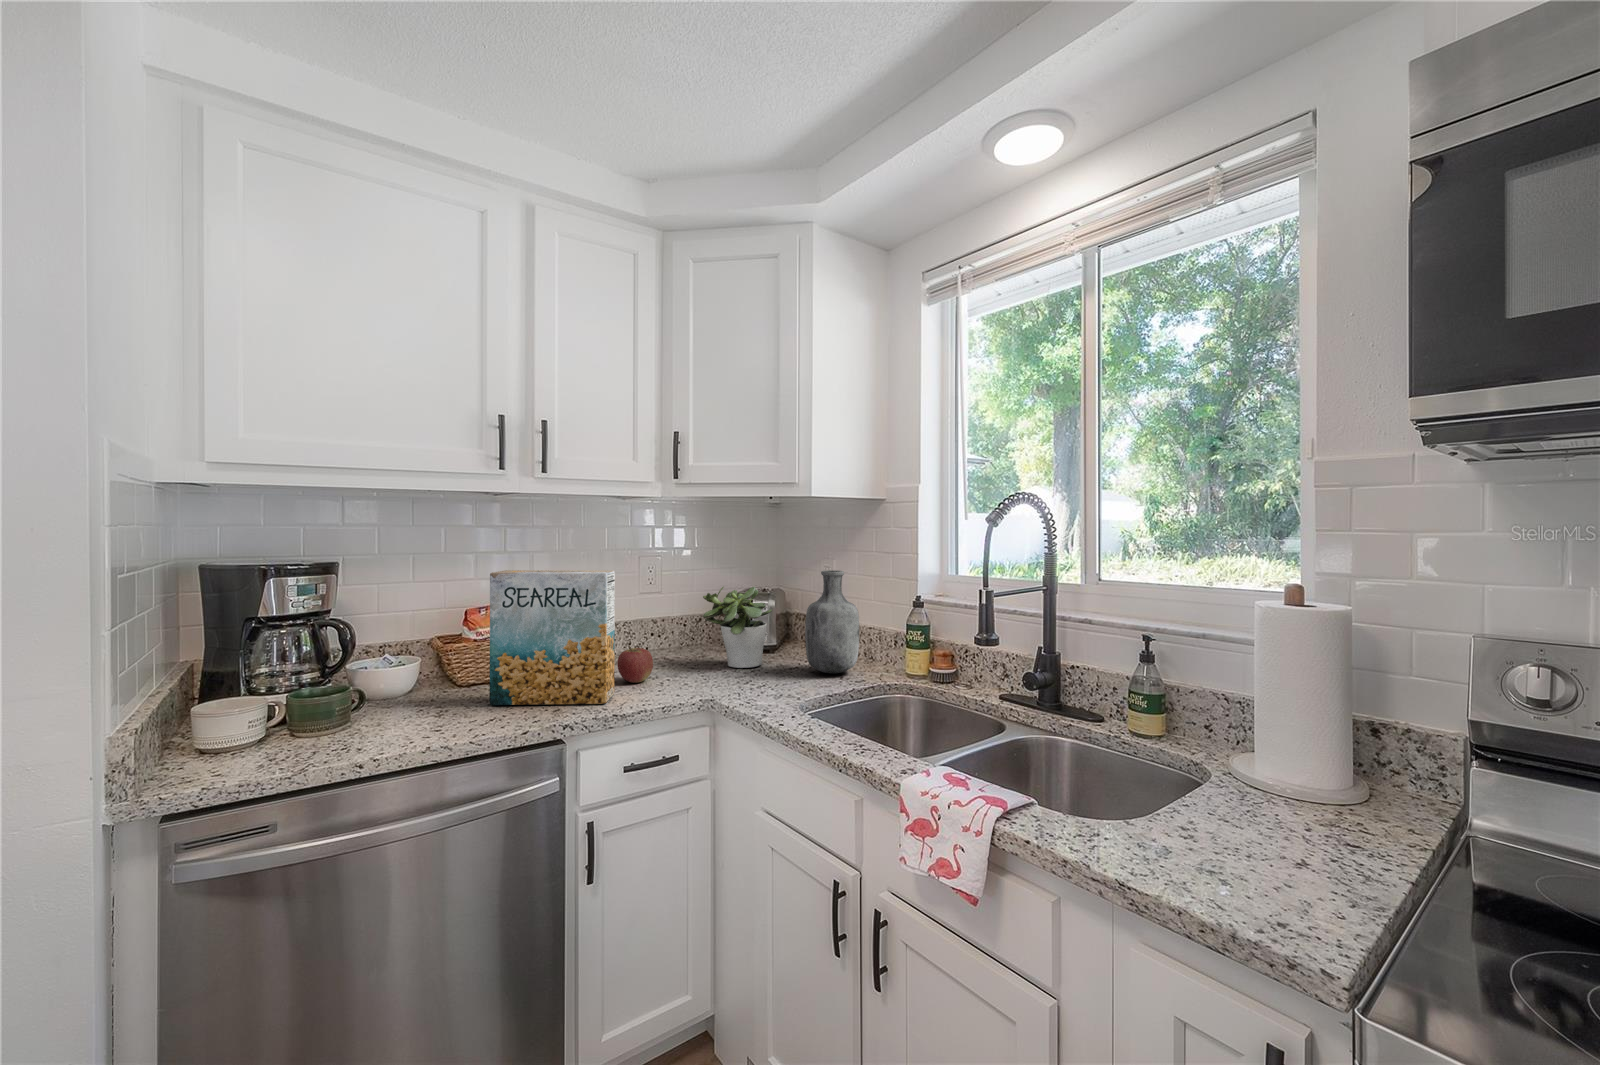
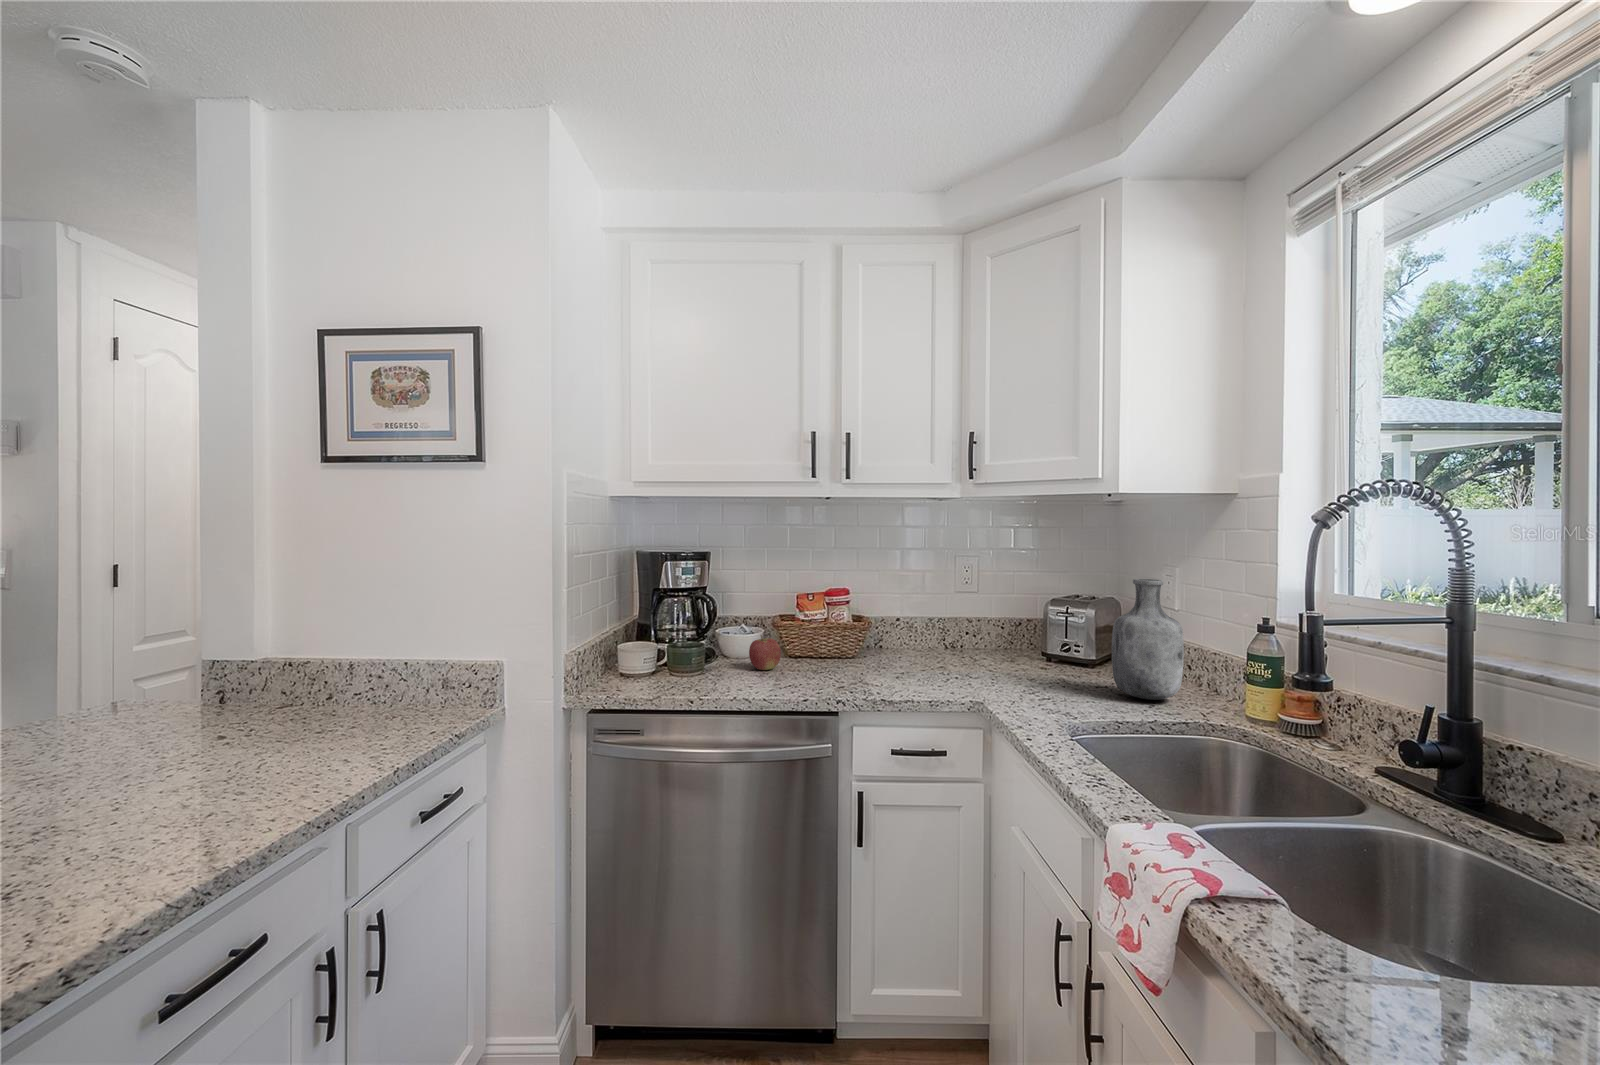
cereal box: present [489,570,615,705] -> none [797,563,899,688]
potted plant: present [703,587,772,668] -> none [1005,591,1081,679]
apple: present [617,646,653,683] -> present [749,635,781,670]

